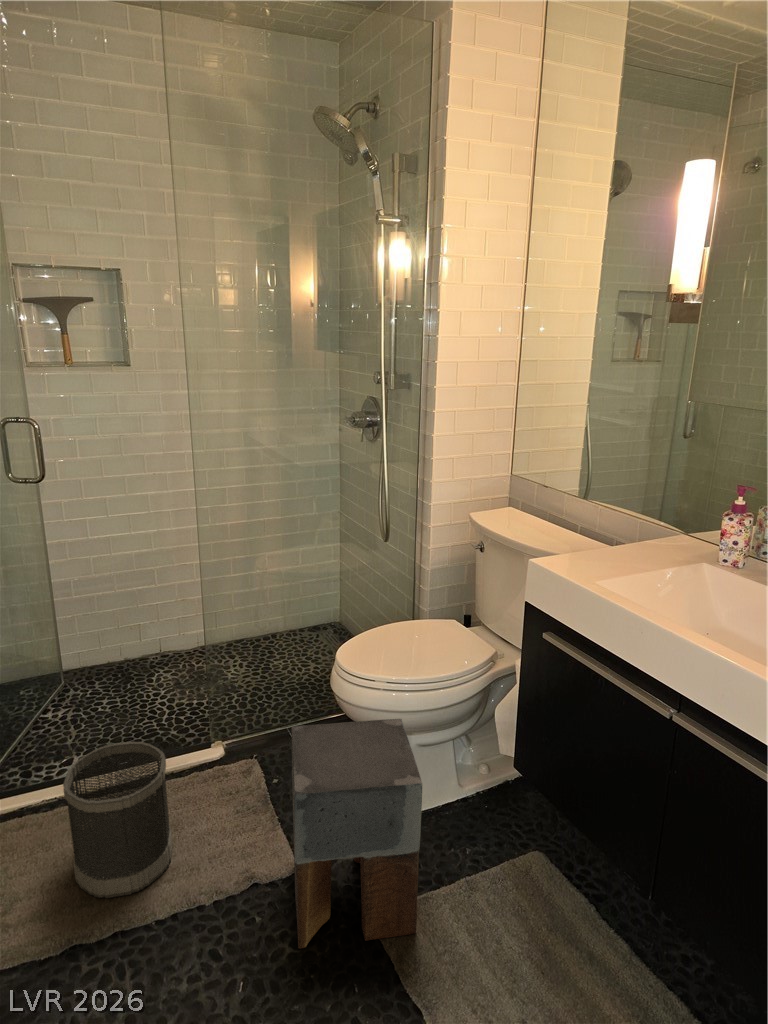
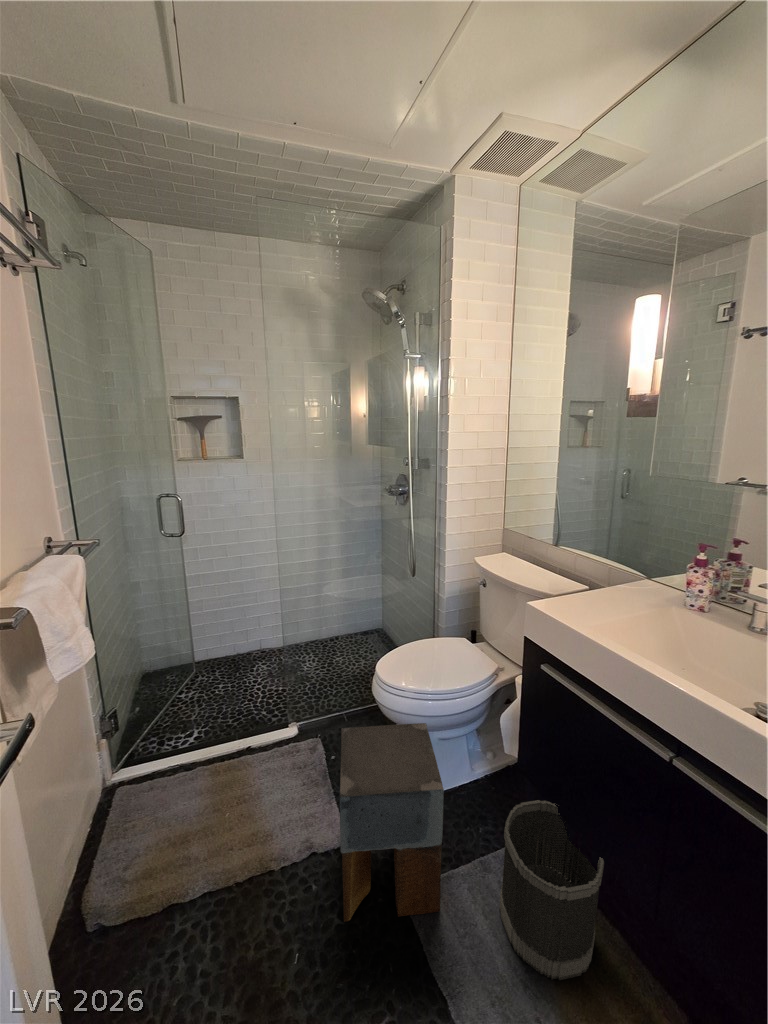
wastebasket: present [63,742,173,898] -> present [499,800,604,980]

